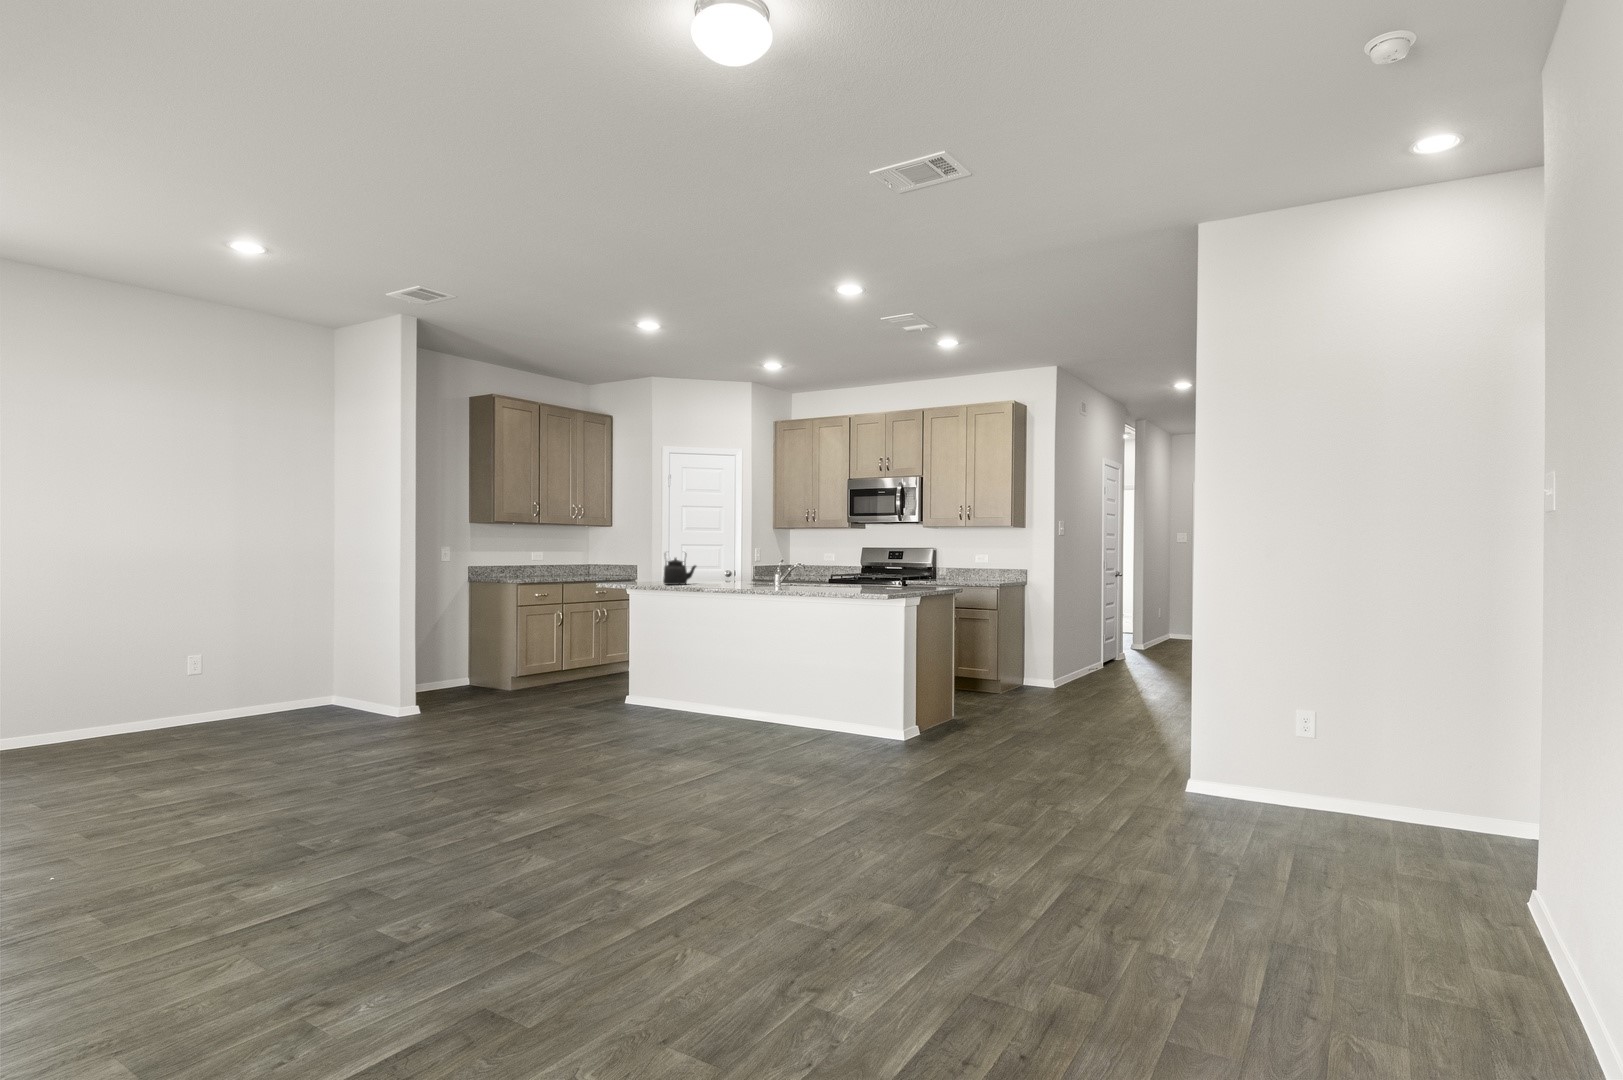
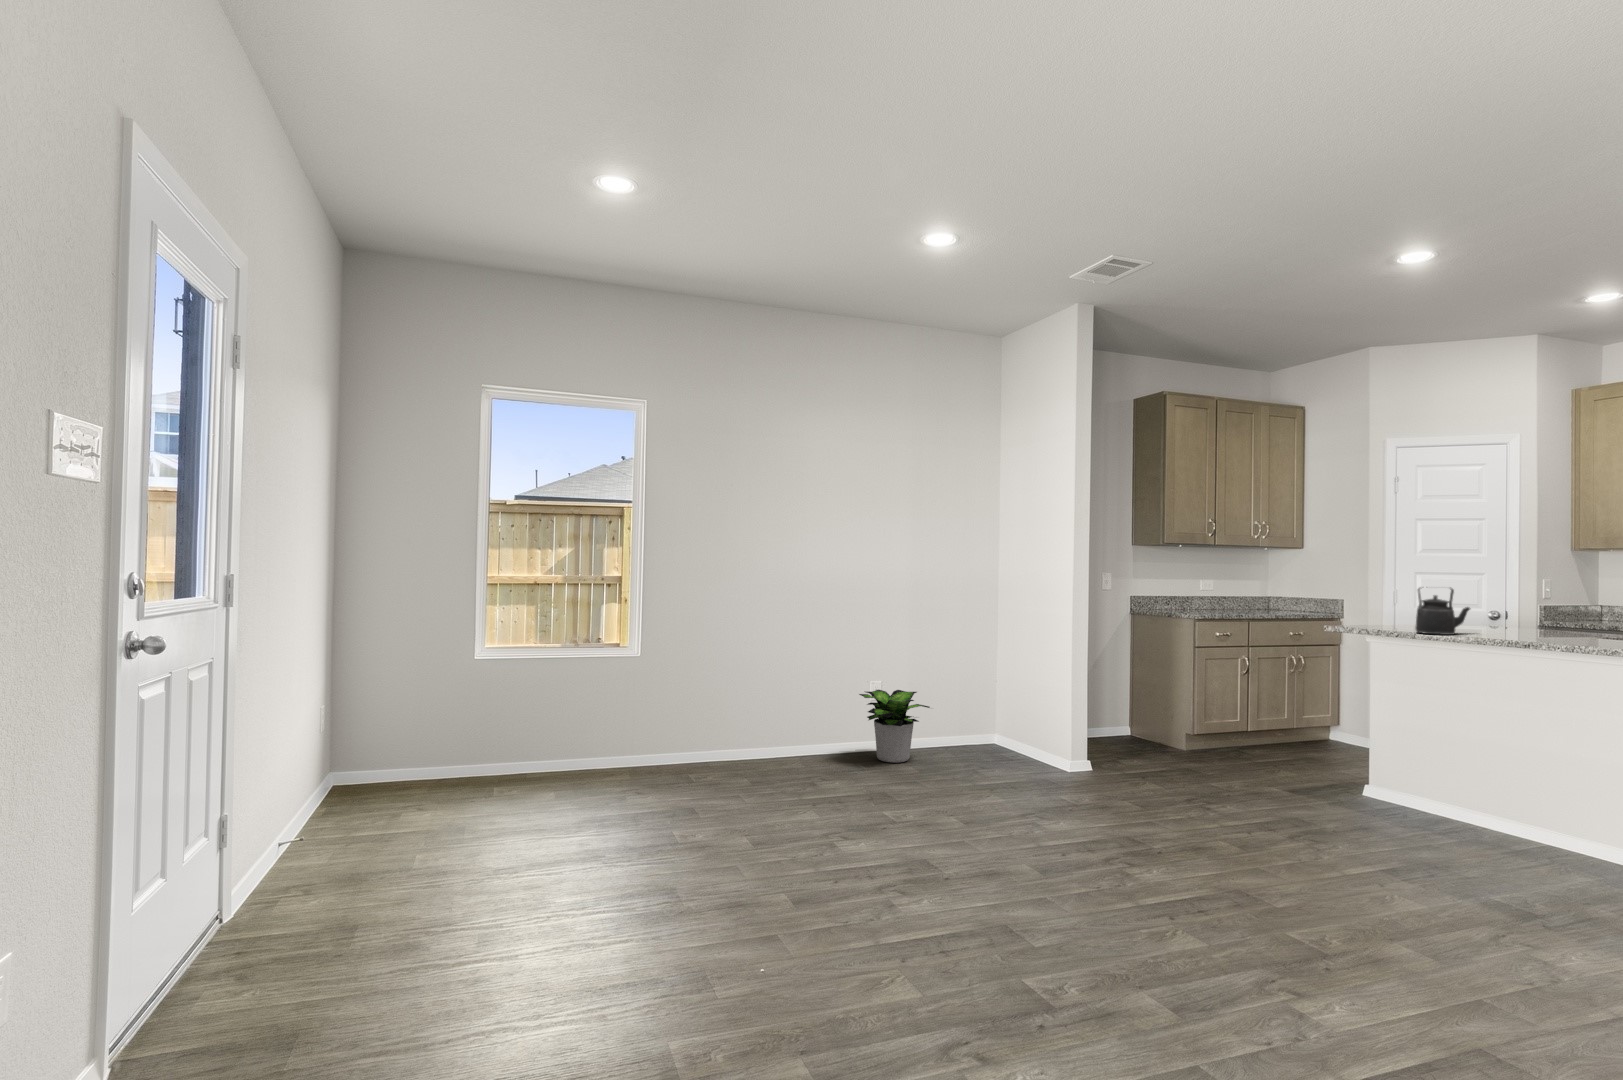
potted plant: none [171,661,261,731] -> present [859,690,930,763]

